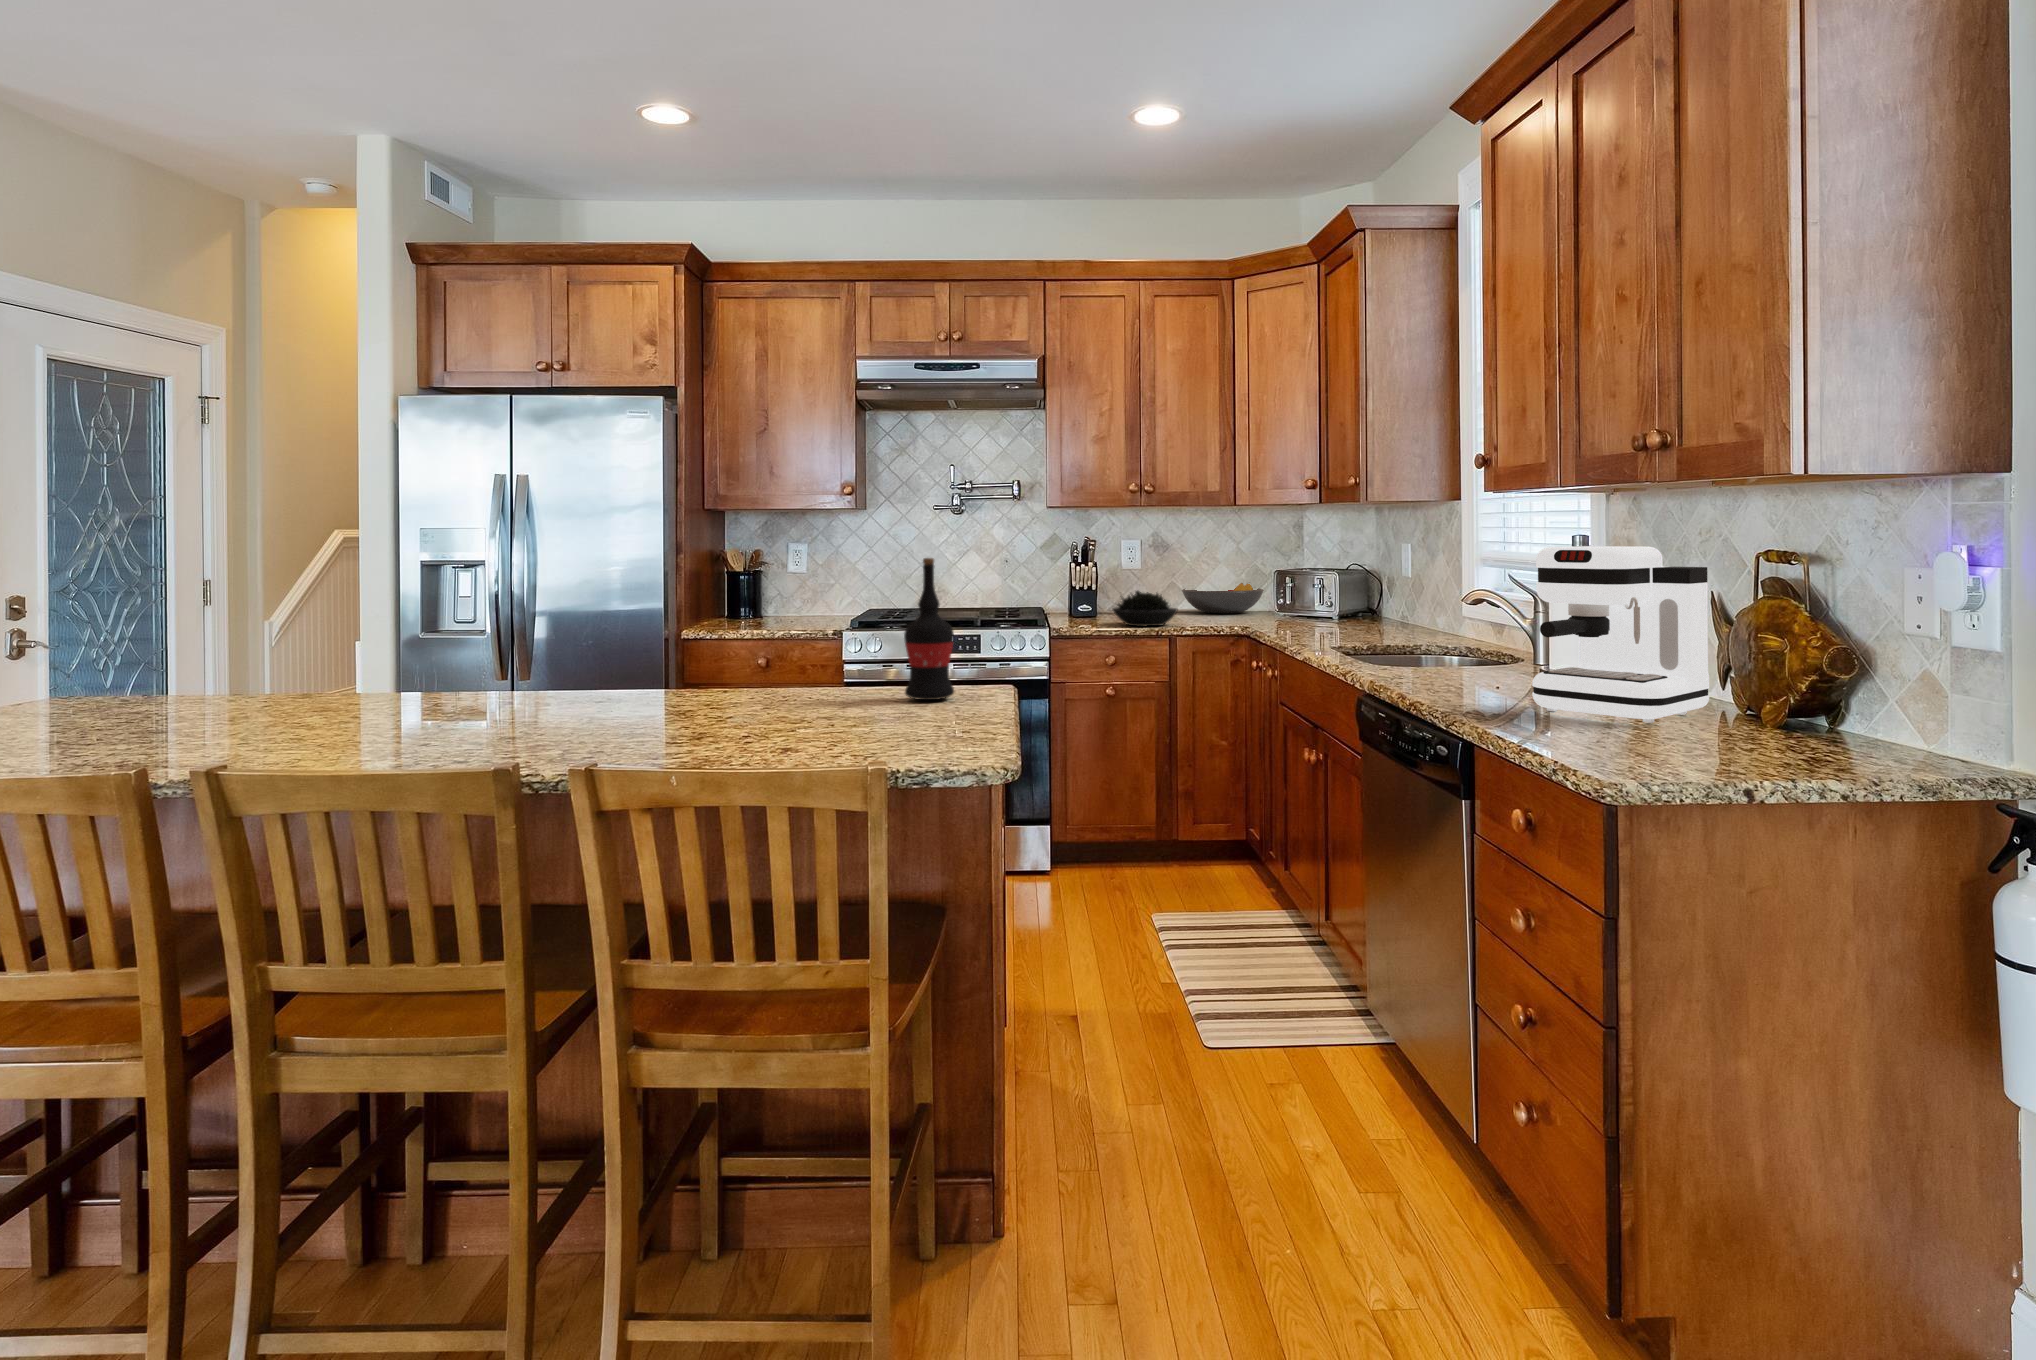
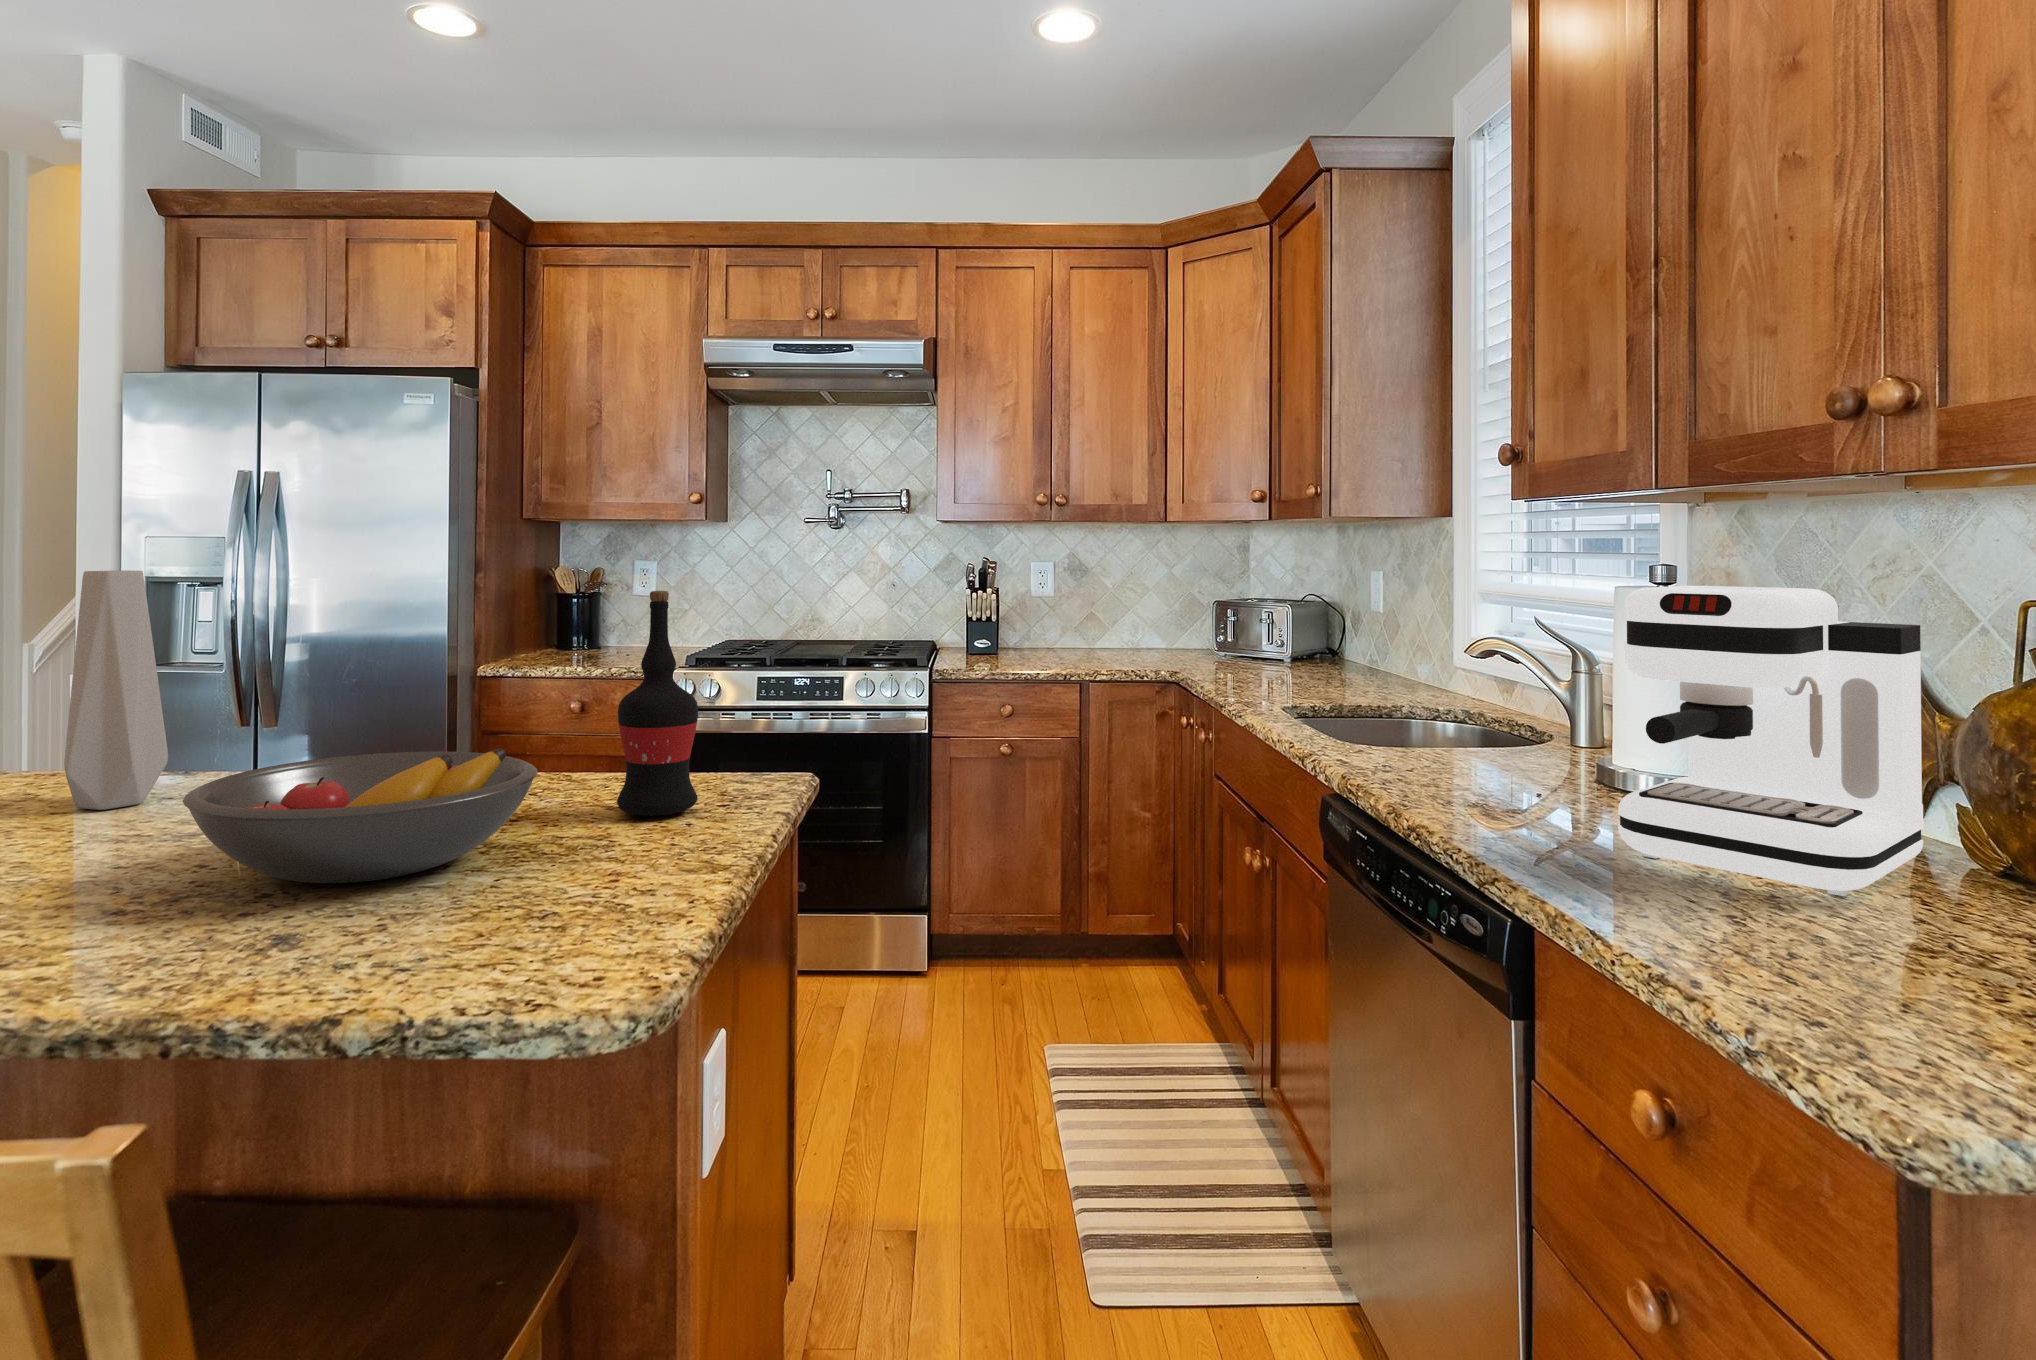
vase: none [537,549,597,704] -> present [64,570,168,810]
fruit bowl: present [1182,583,1264,613] -> present [183,749,537,883]
succulent plant: present [1113,591,1177,626] -> none [1010,624,1093,670]

